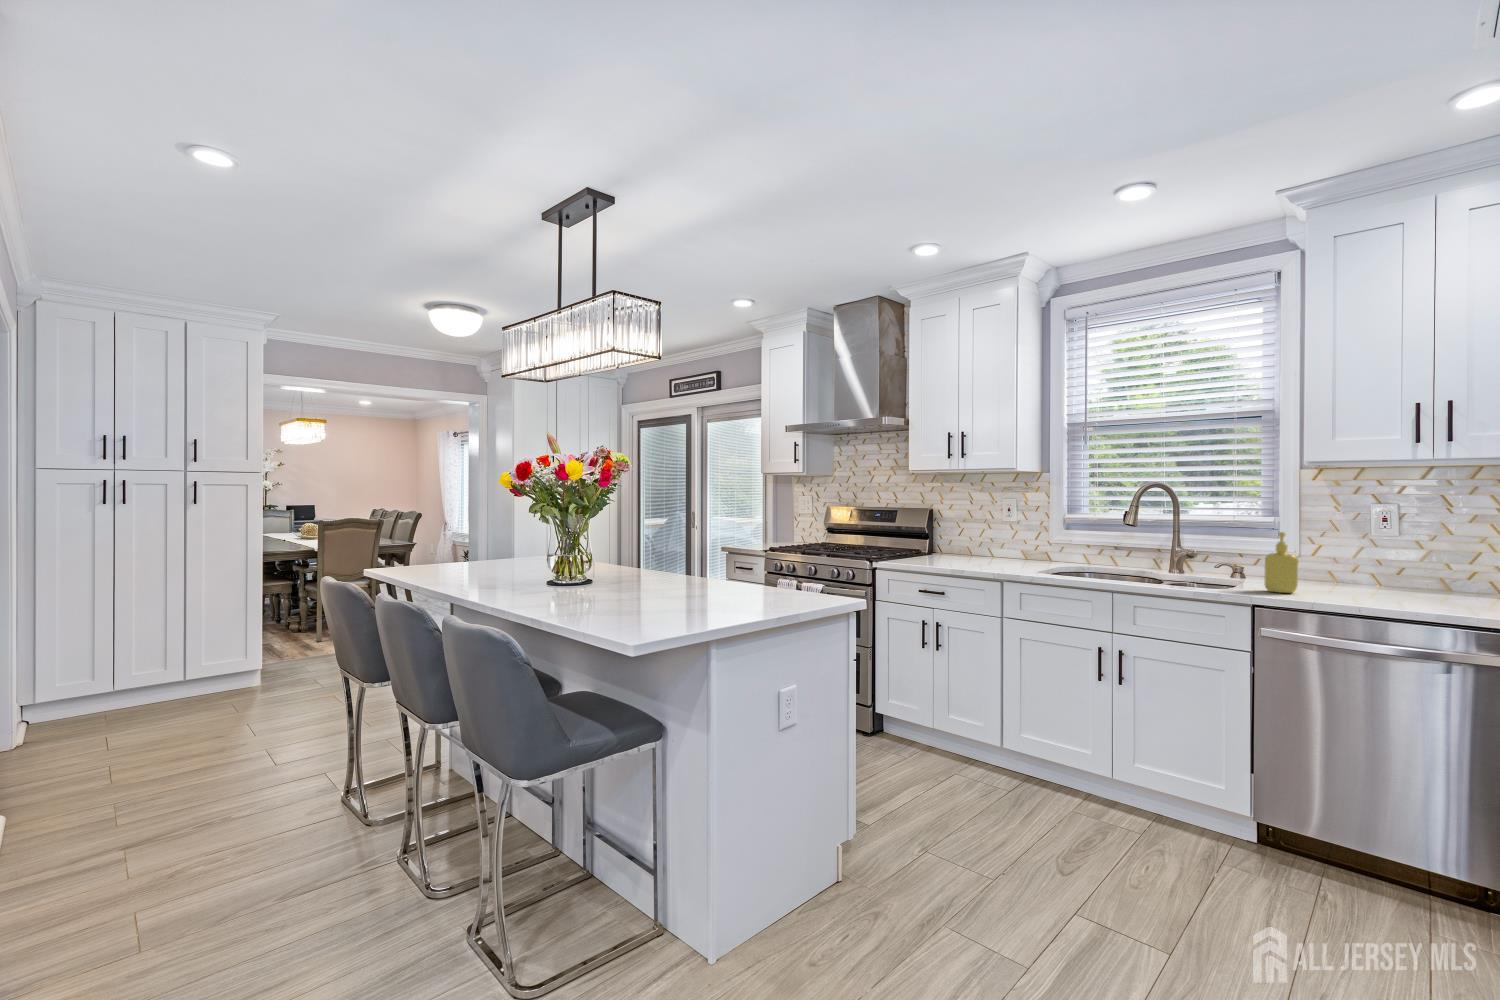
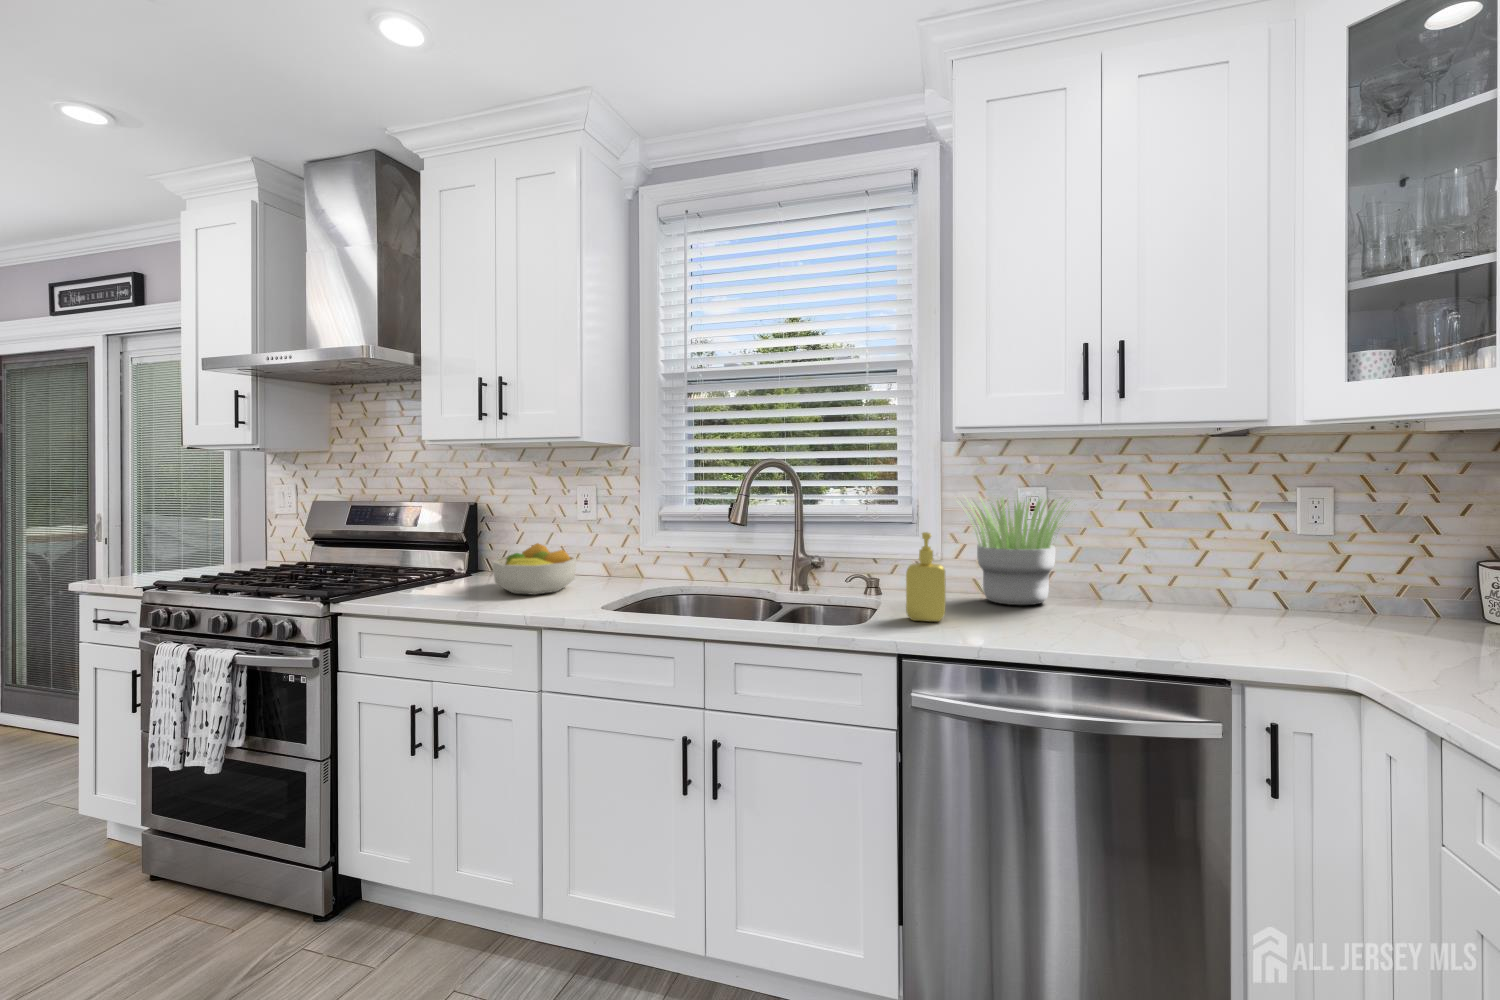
potted plant: none [1306,507,1429,590] -> present [963,497,1070,605]
fruit bowl: none [955,535,1010,566] -> present [492,543,576,595]

